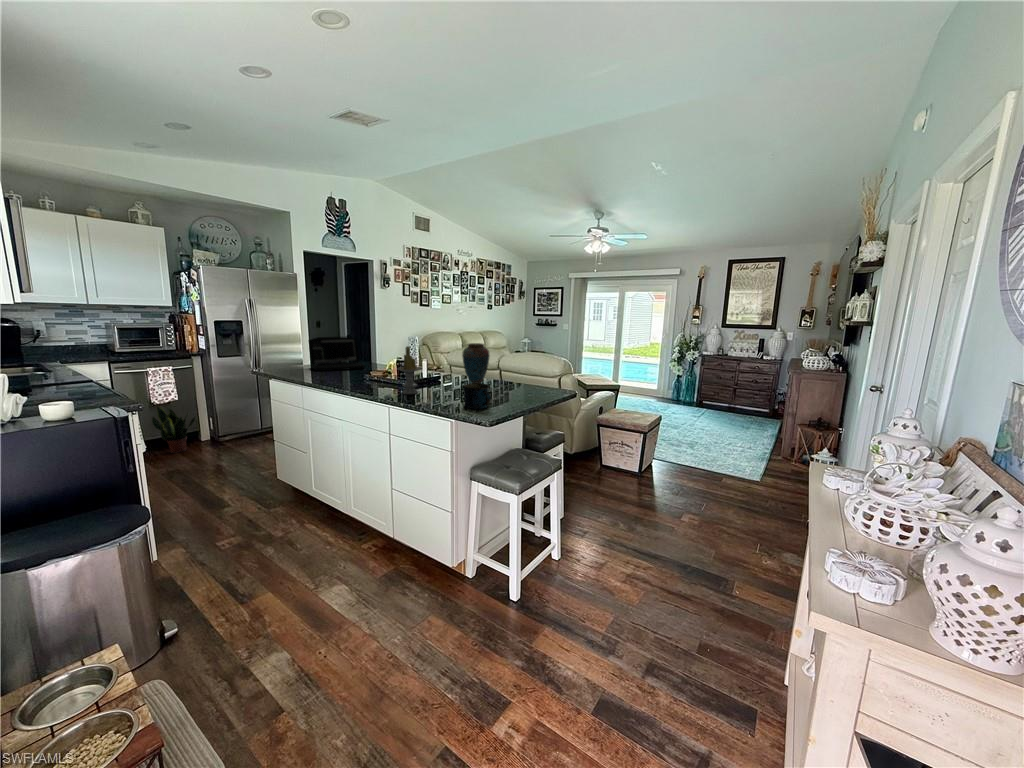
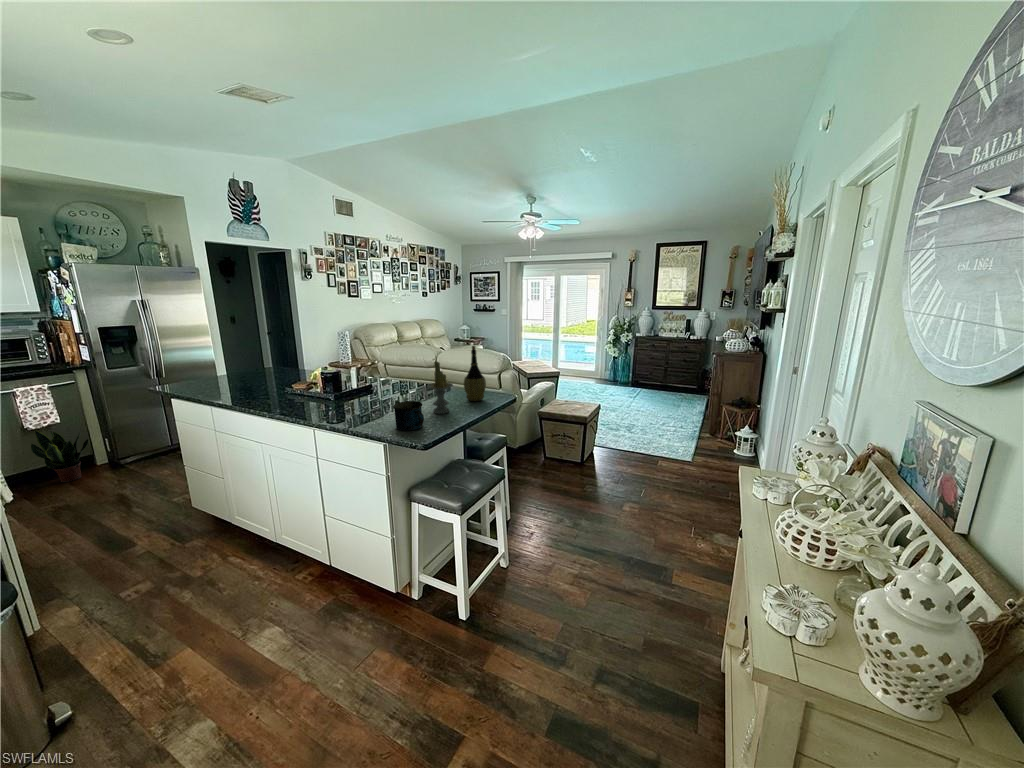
laptop: present [308,337,365,371] -> none [217,343,287,385]
wine bottle: none [527,339,549,393] -> present [464,346,486,401]
vase: present [462,343,489,383] -> none [393,350,423,394]
candle: present [398,346,421,394] -> present [427,362,453,414]

